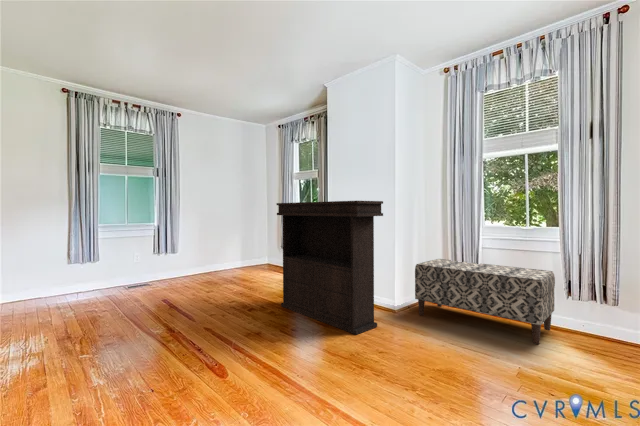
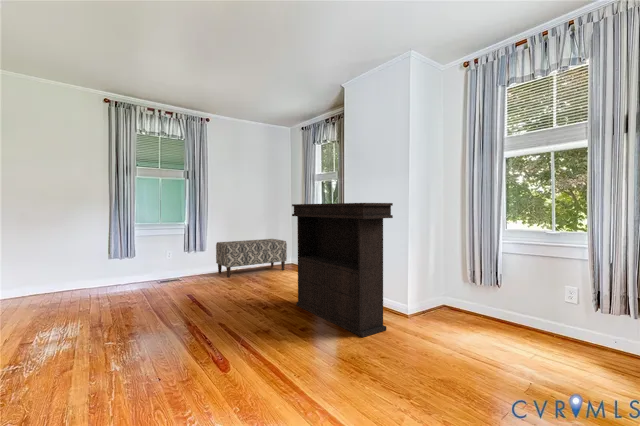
bench: present [415,259,555,344] -> present [216,239,287,277]

